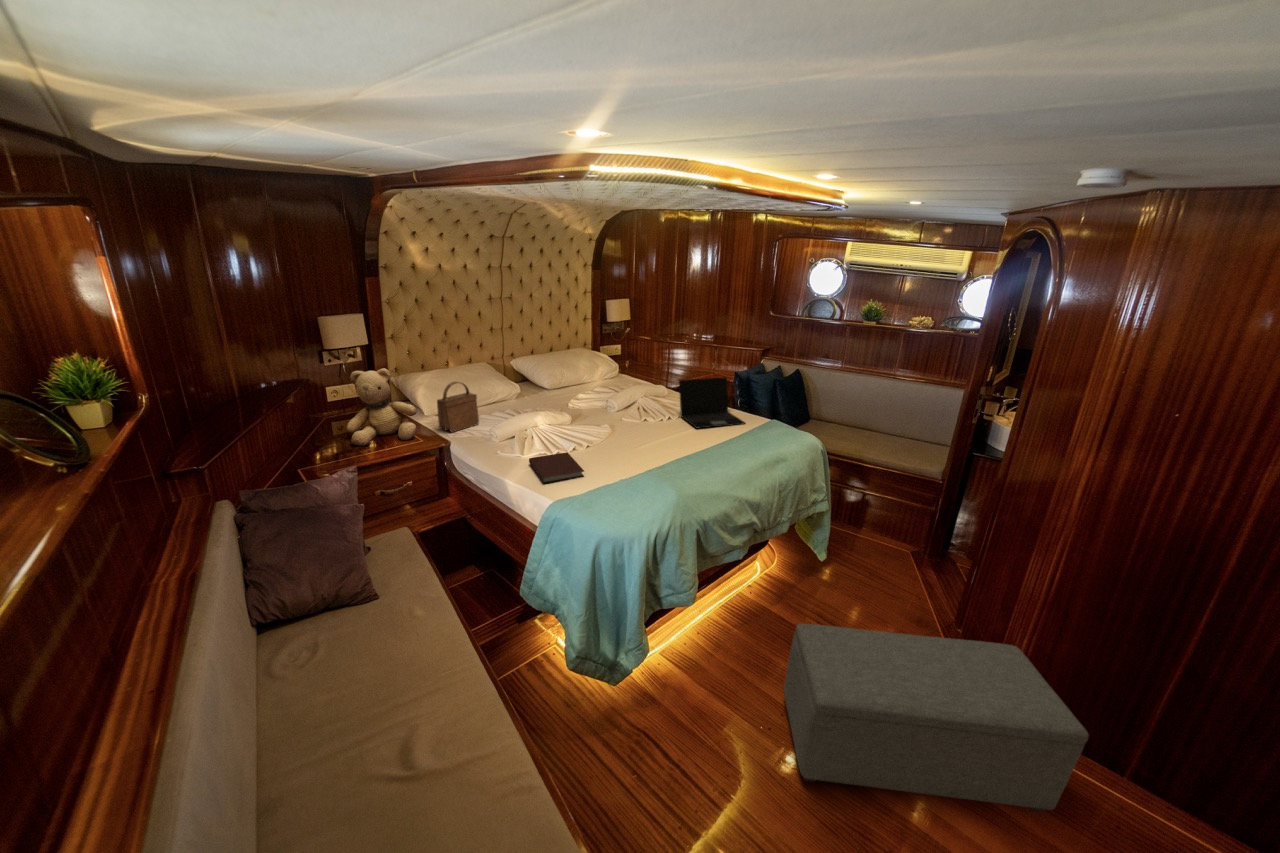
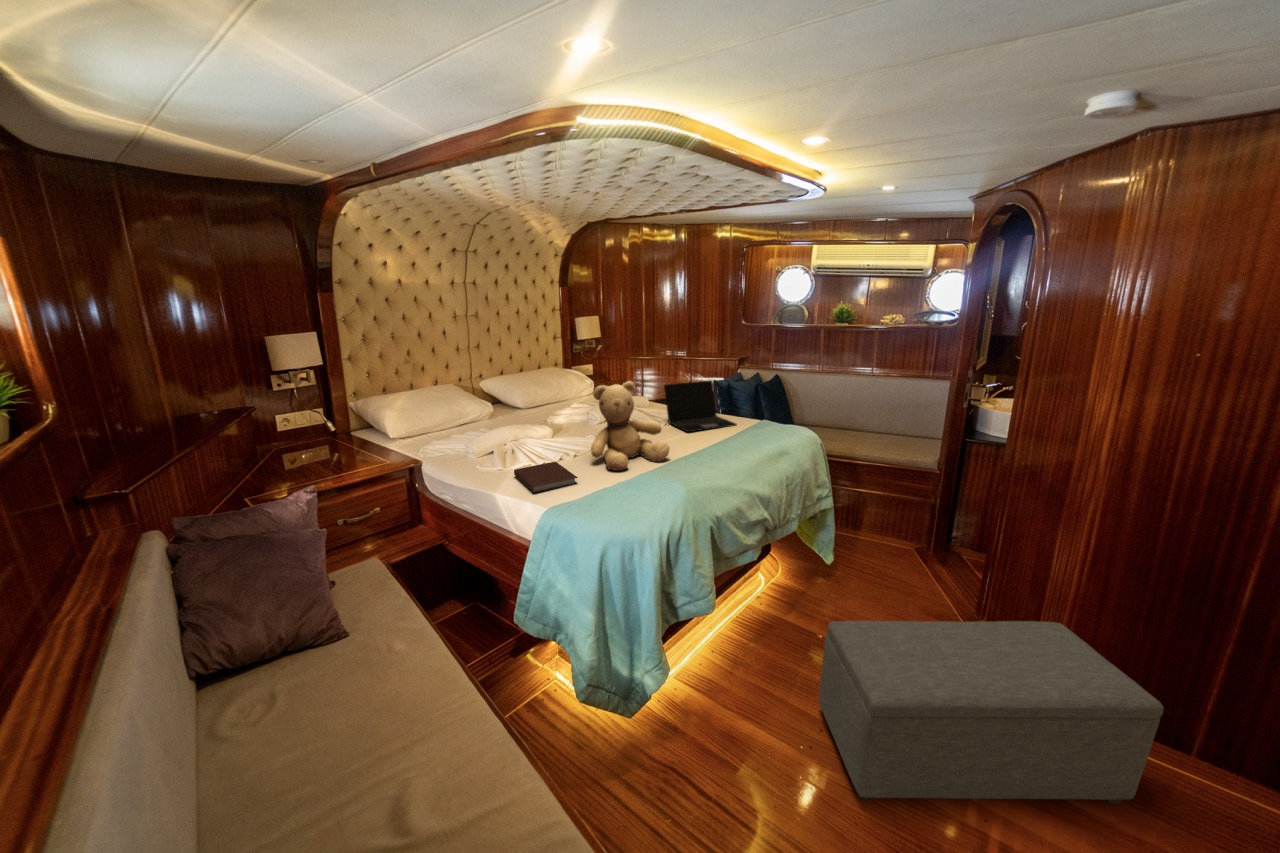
teddy bear: present [347,368,417,446] -> present [591,381,669,471]
handbag: present [437,382,479,432] -> none [404,397,452,453]

